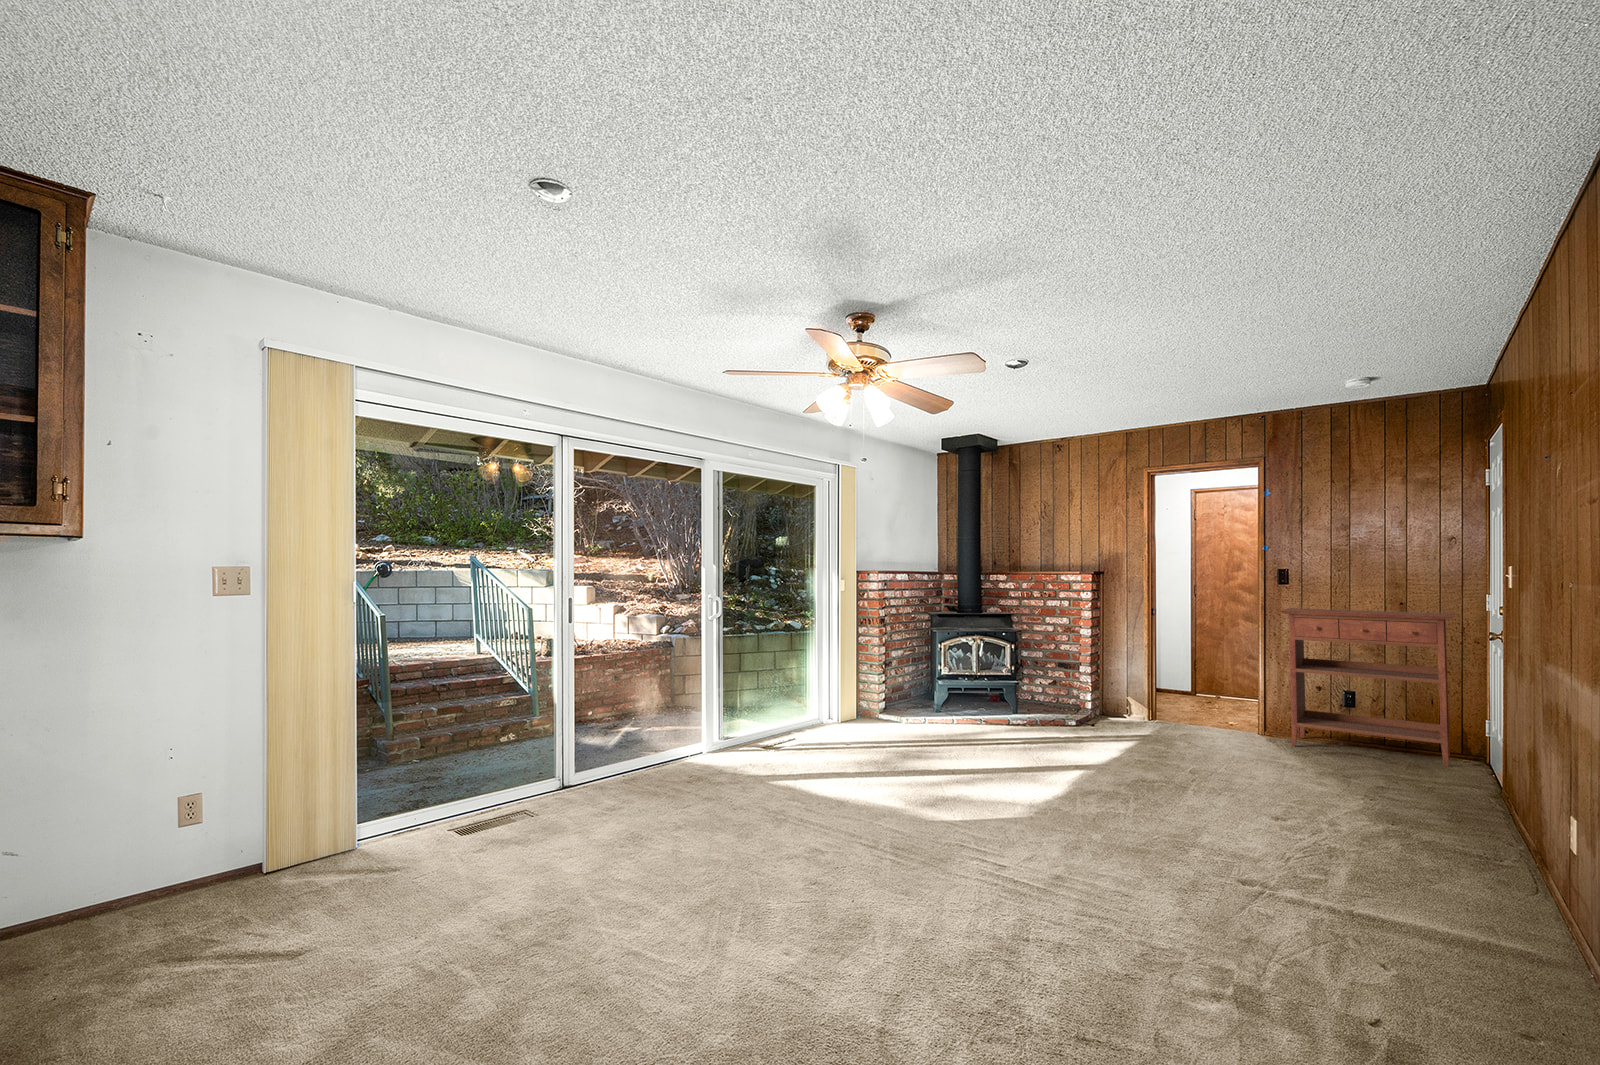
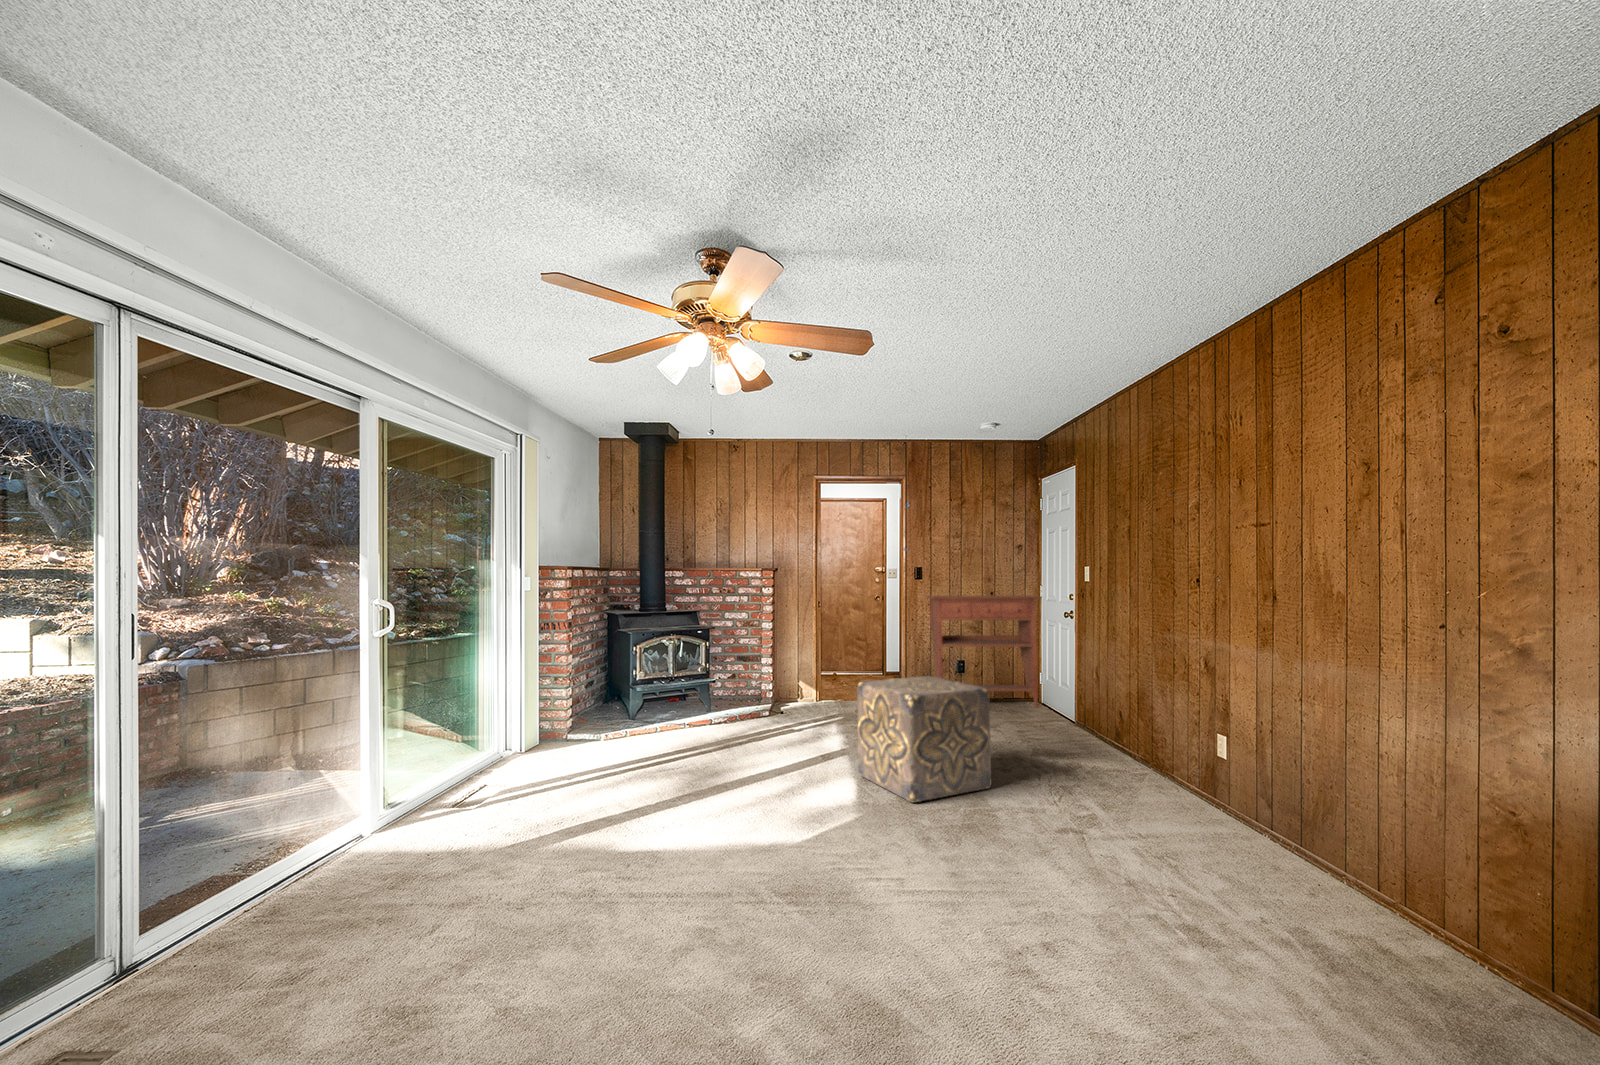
ottoman: none [1068,690,1185,811] -> present [857,676,991,802]

